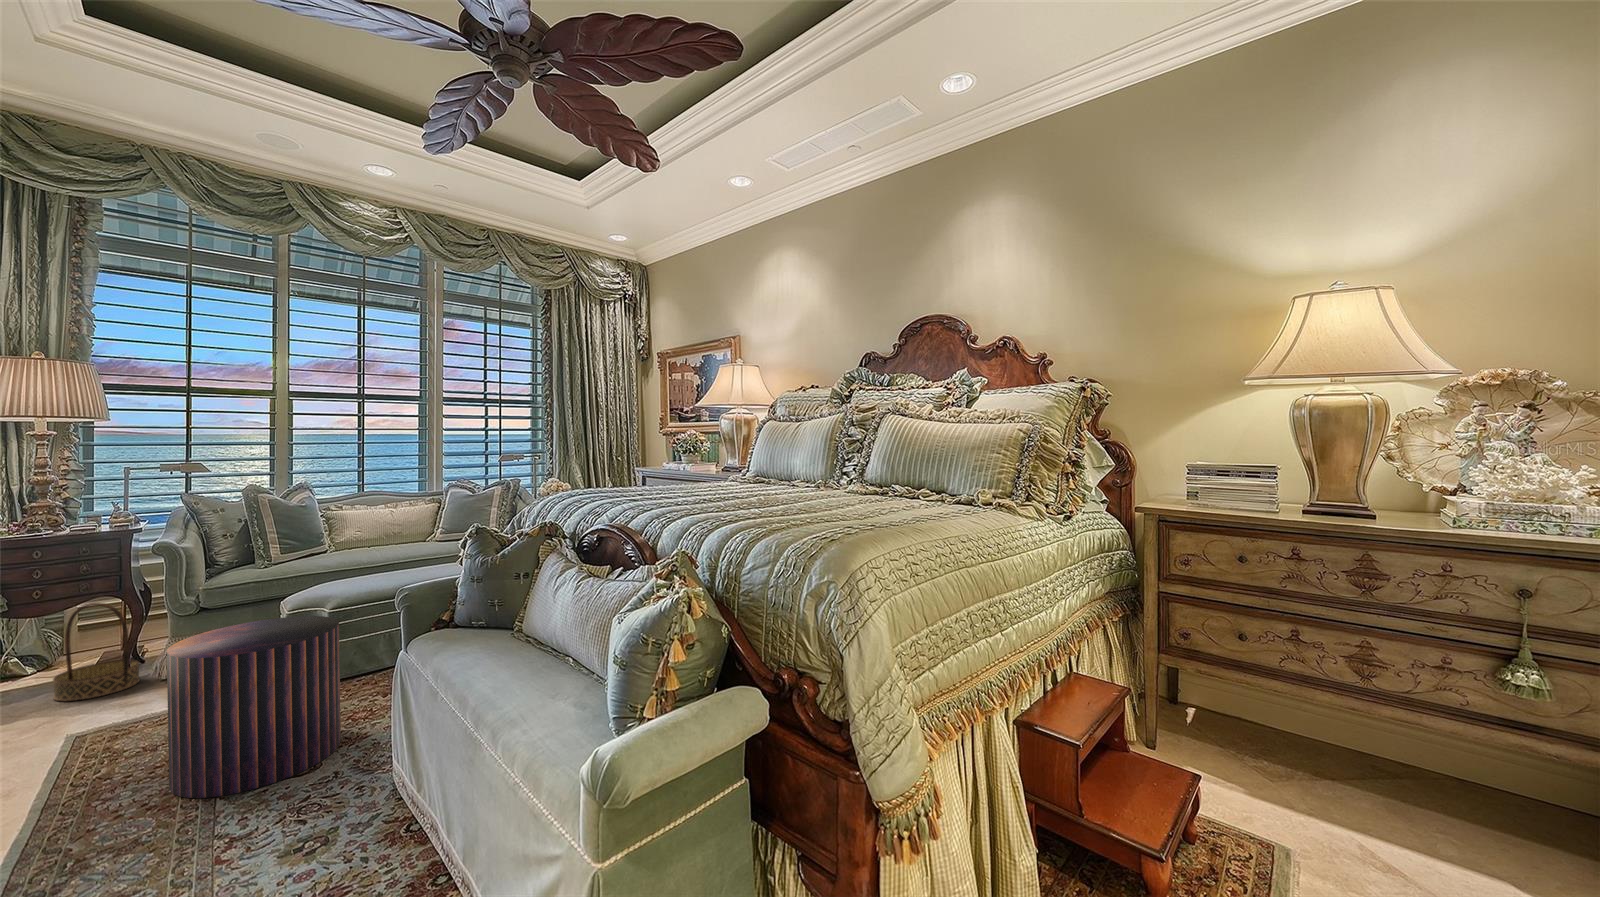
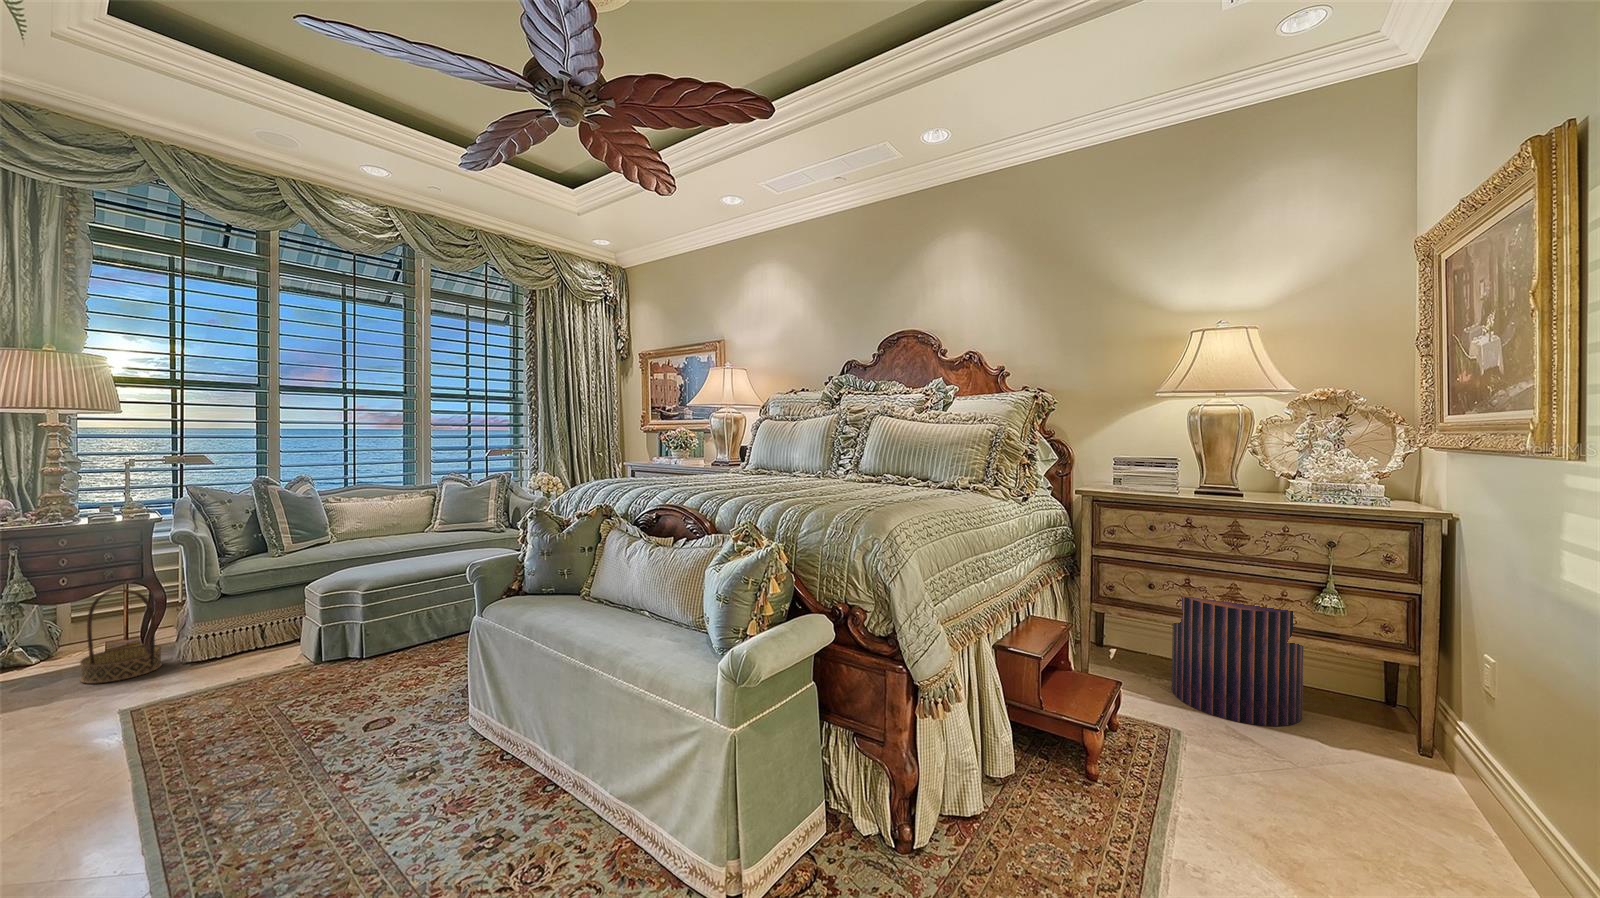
pouf: present [167,616,341,798] -> present [1172,596,1304,726]

